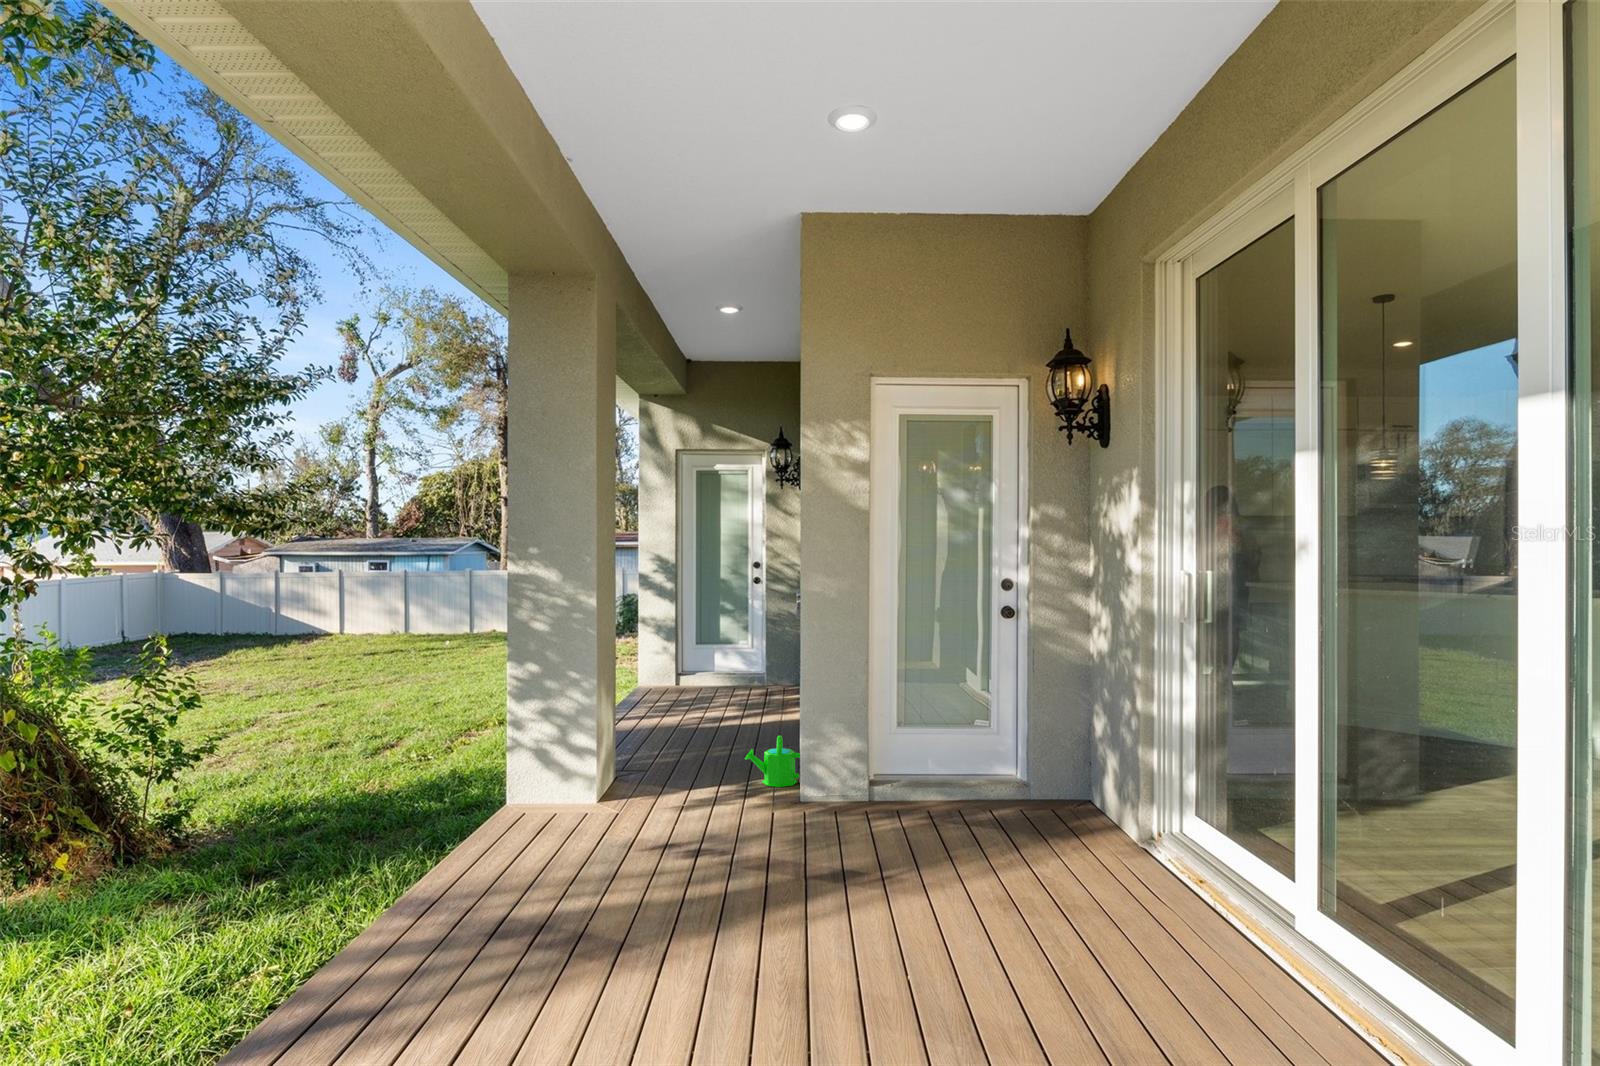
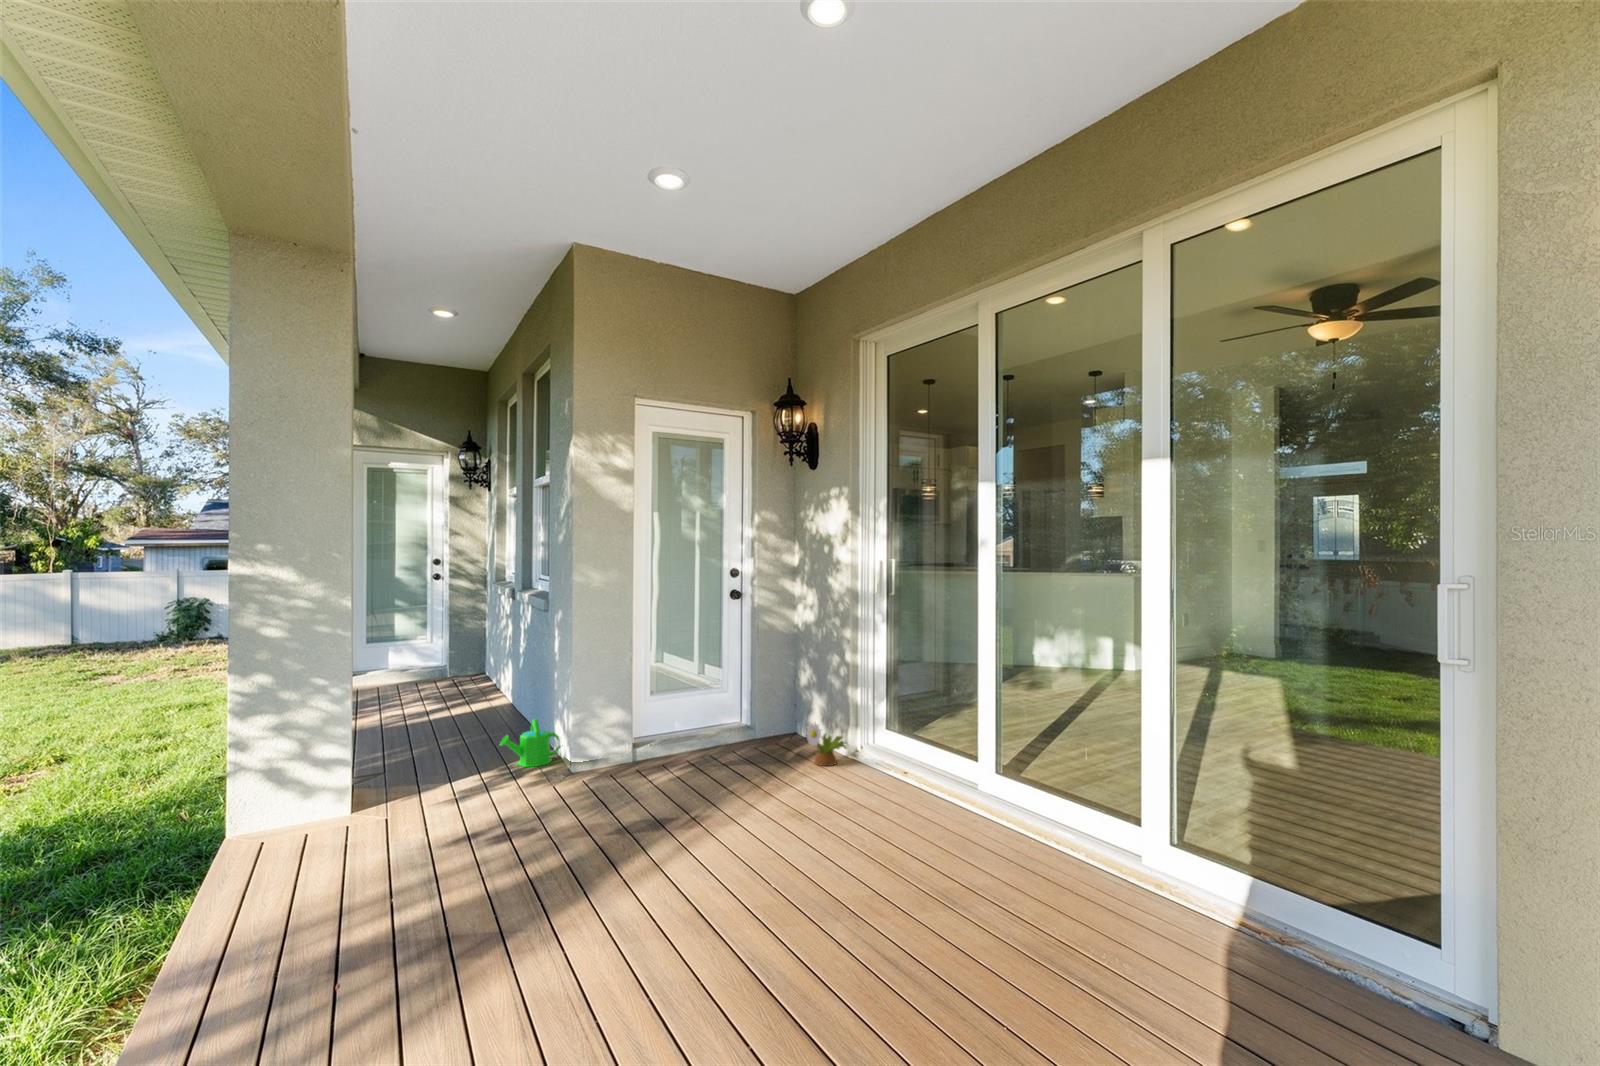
decorative plant: none [1074,782,1131,844] -> present [806,723,846,766]

